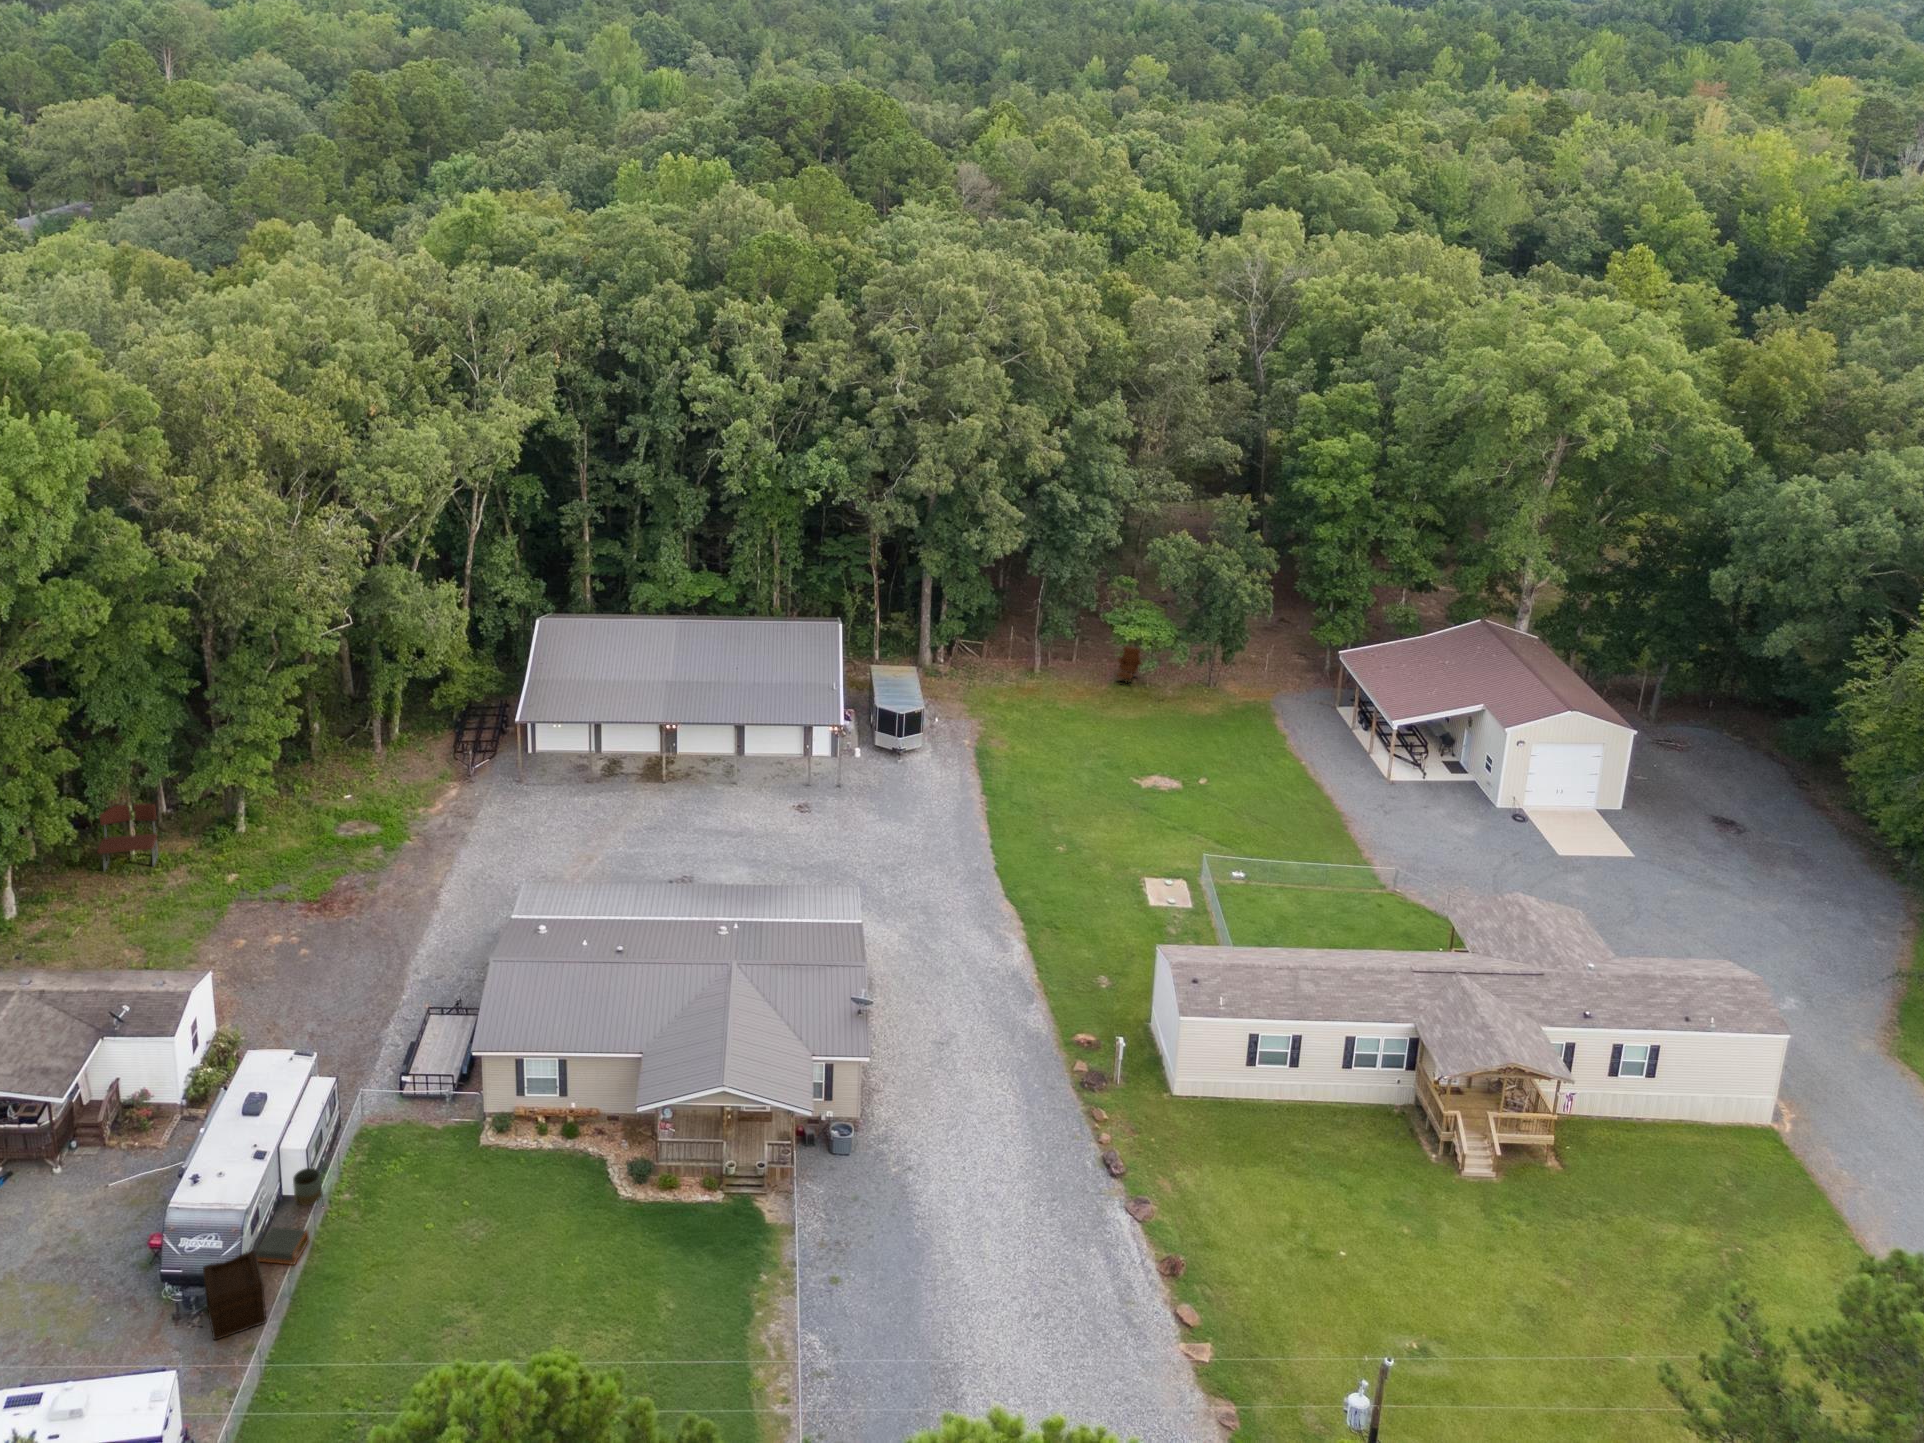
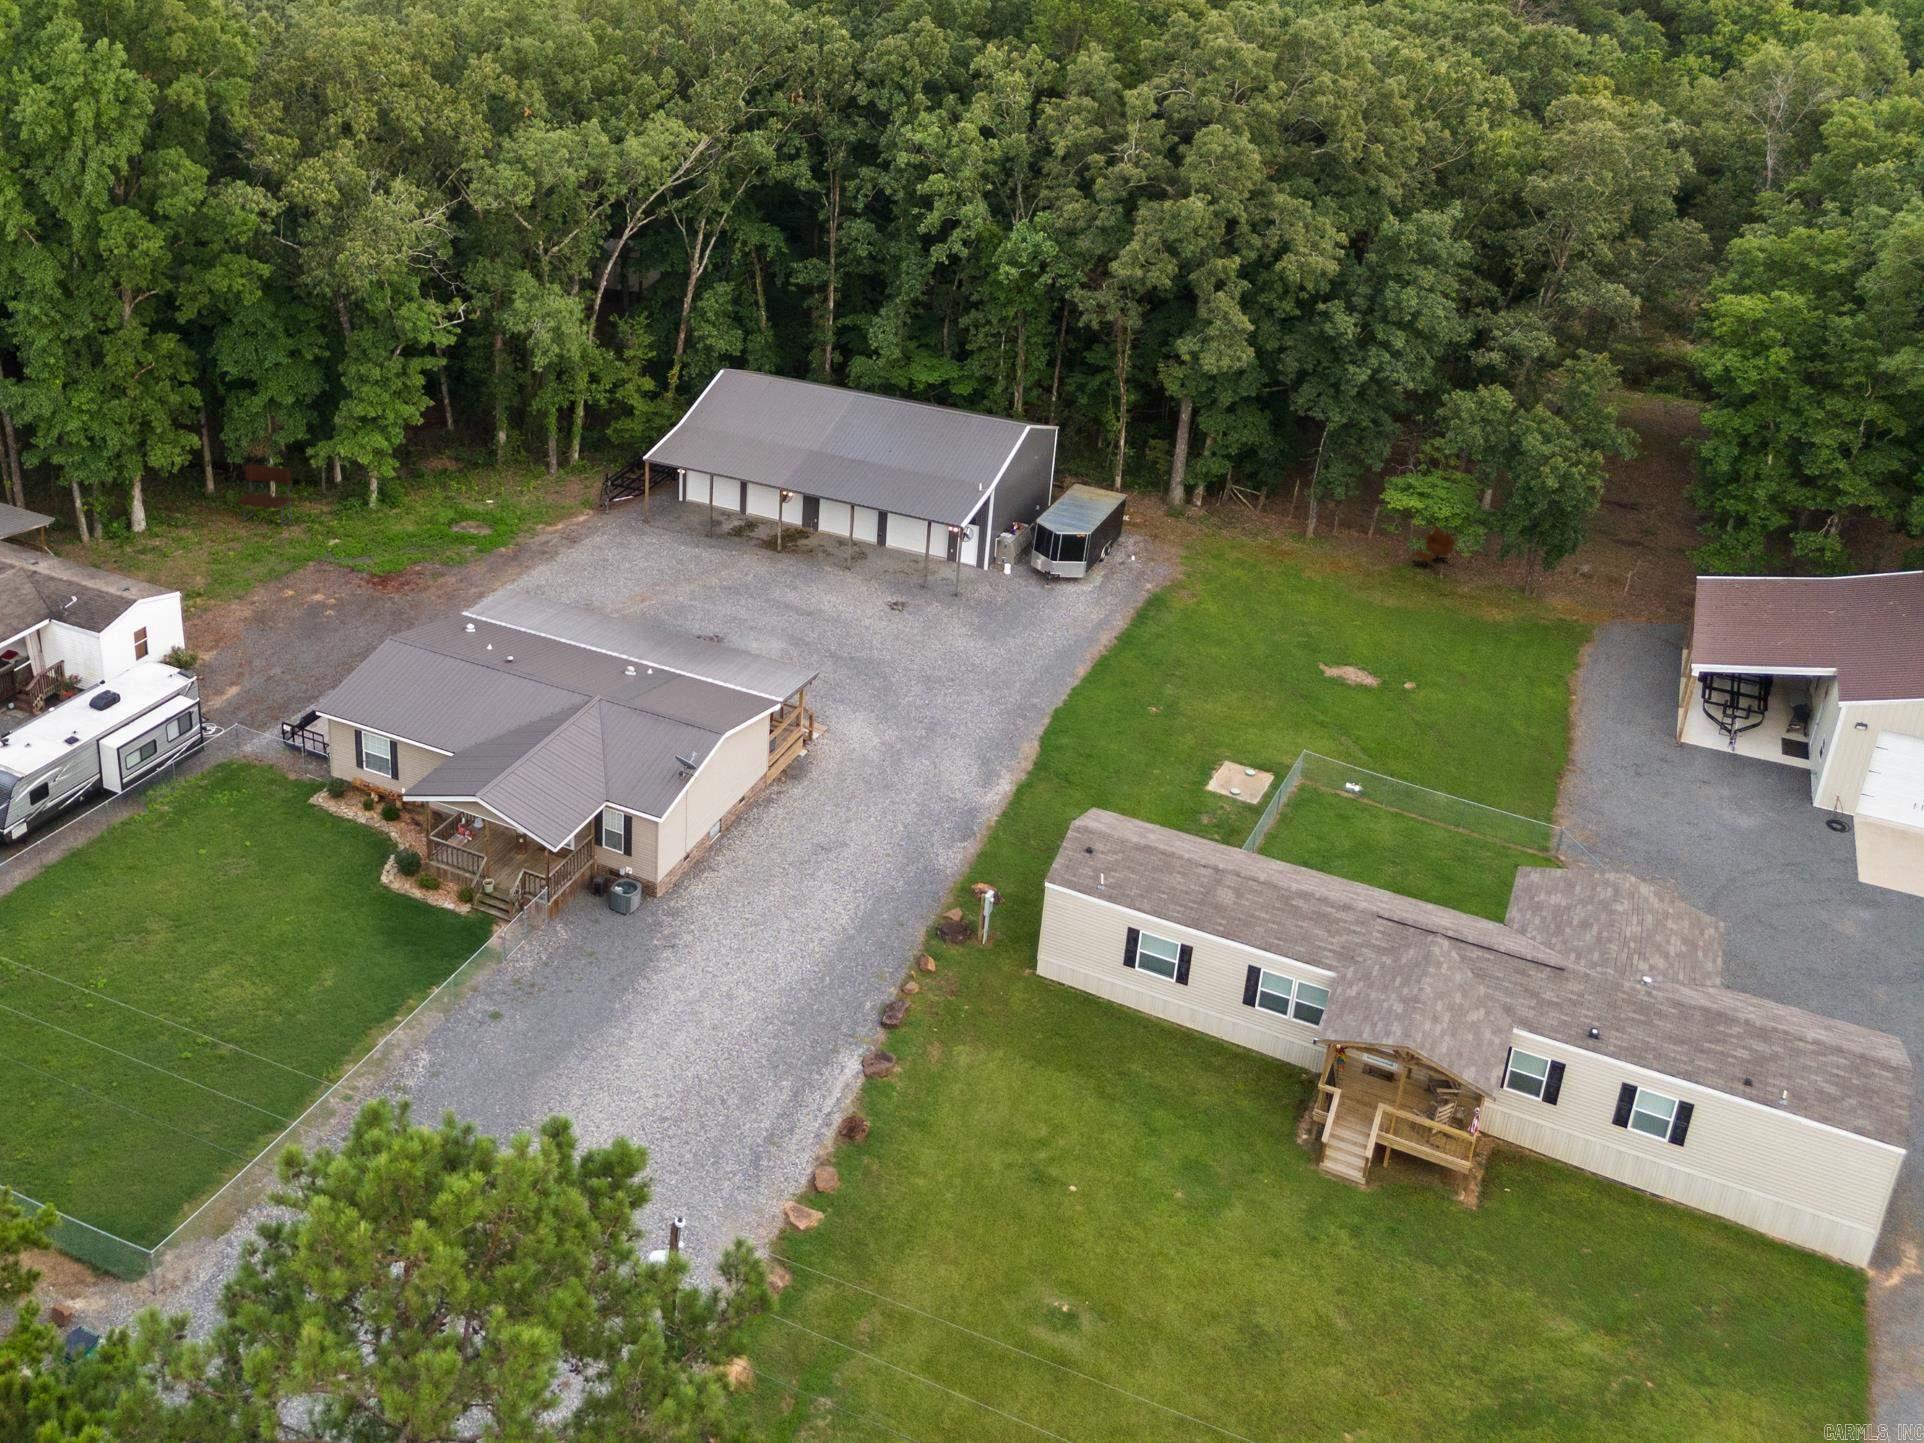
planter: present [293,1168,323,1206] -> none [154,769,180,807]
storage box: present [256,1227,309,1265] -> none [99,805,148,838]
wooden crate: present [203,1250,266,1340] -> none [20,809,85,870]

